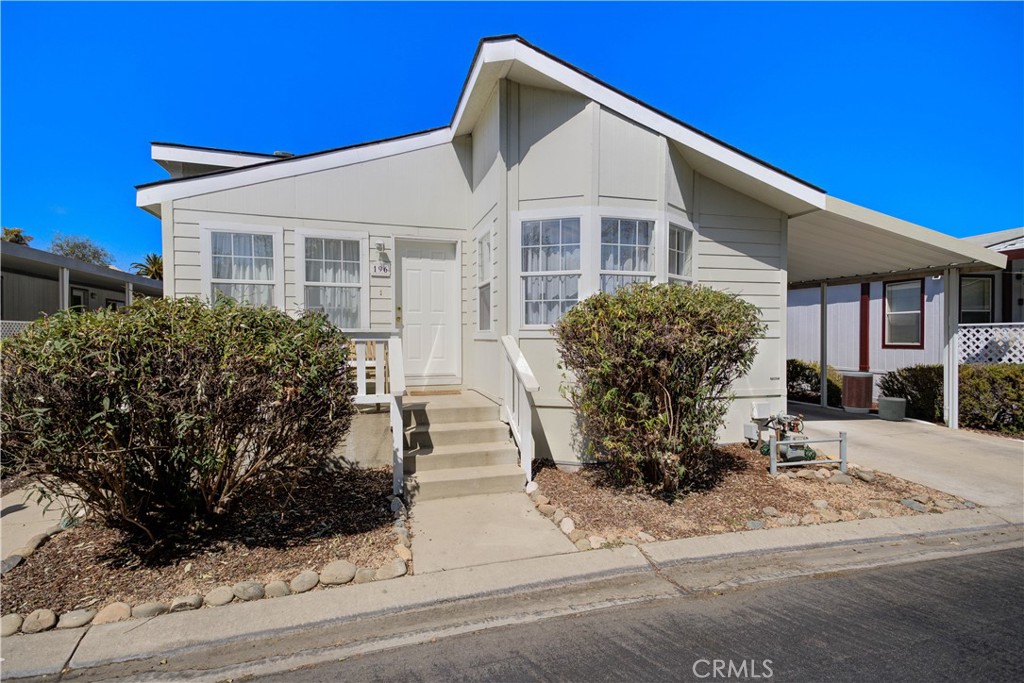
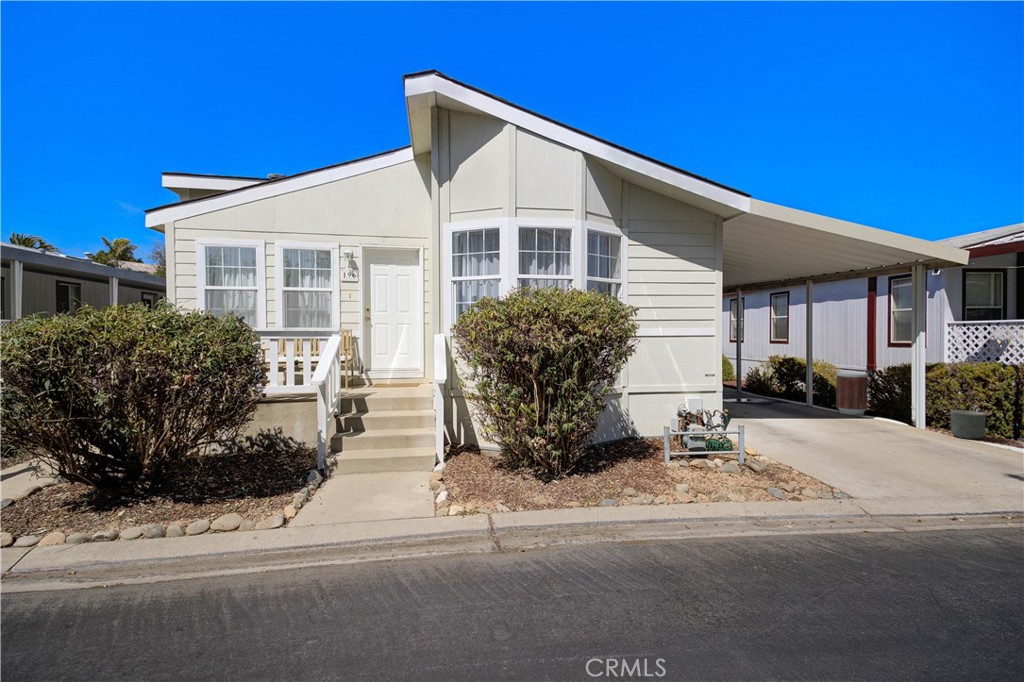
planter: present [878,397,906,421] -> present [951,410,986,439]

